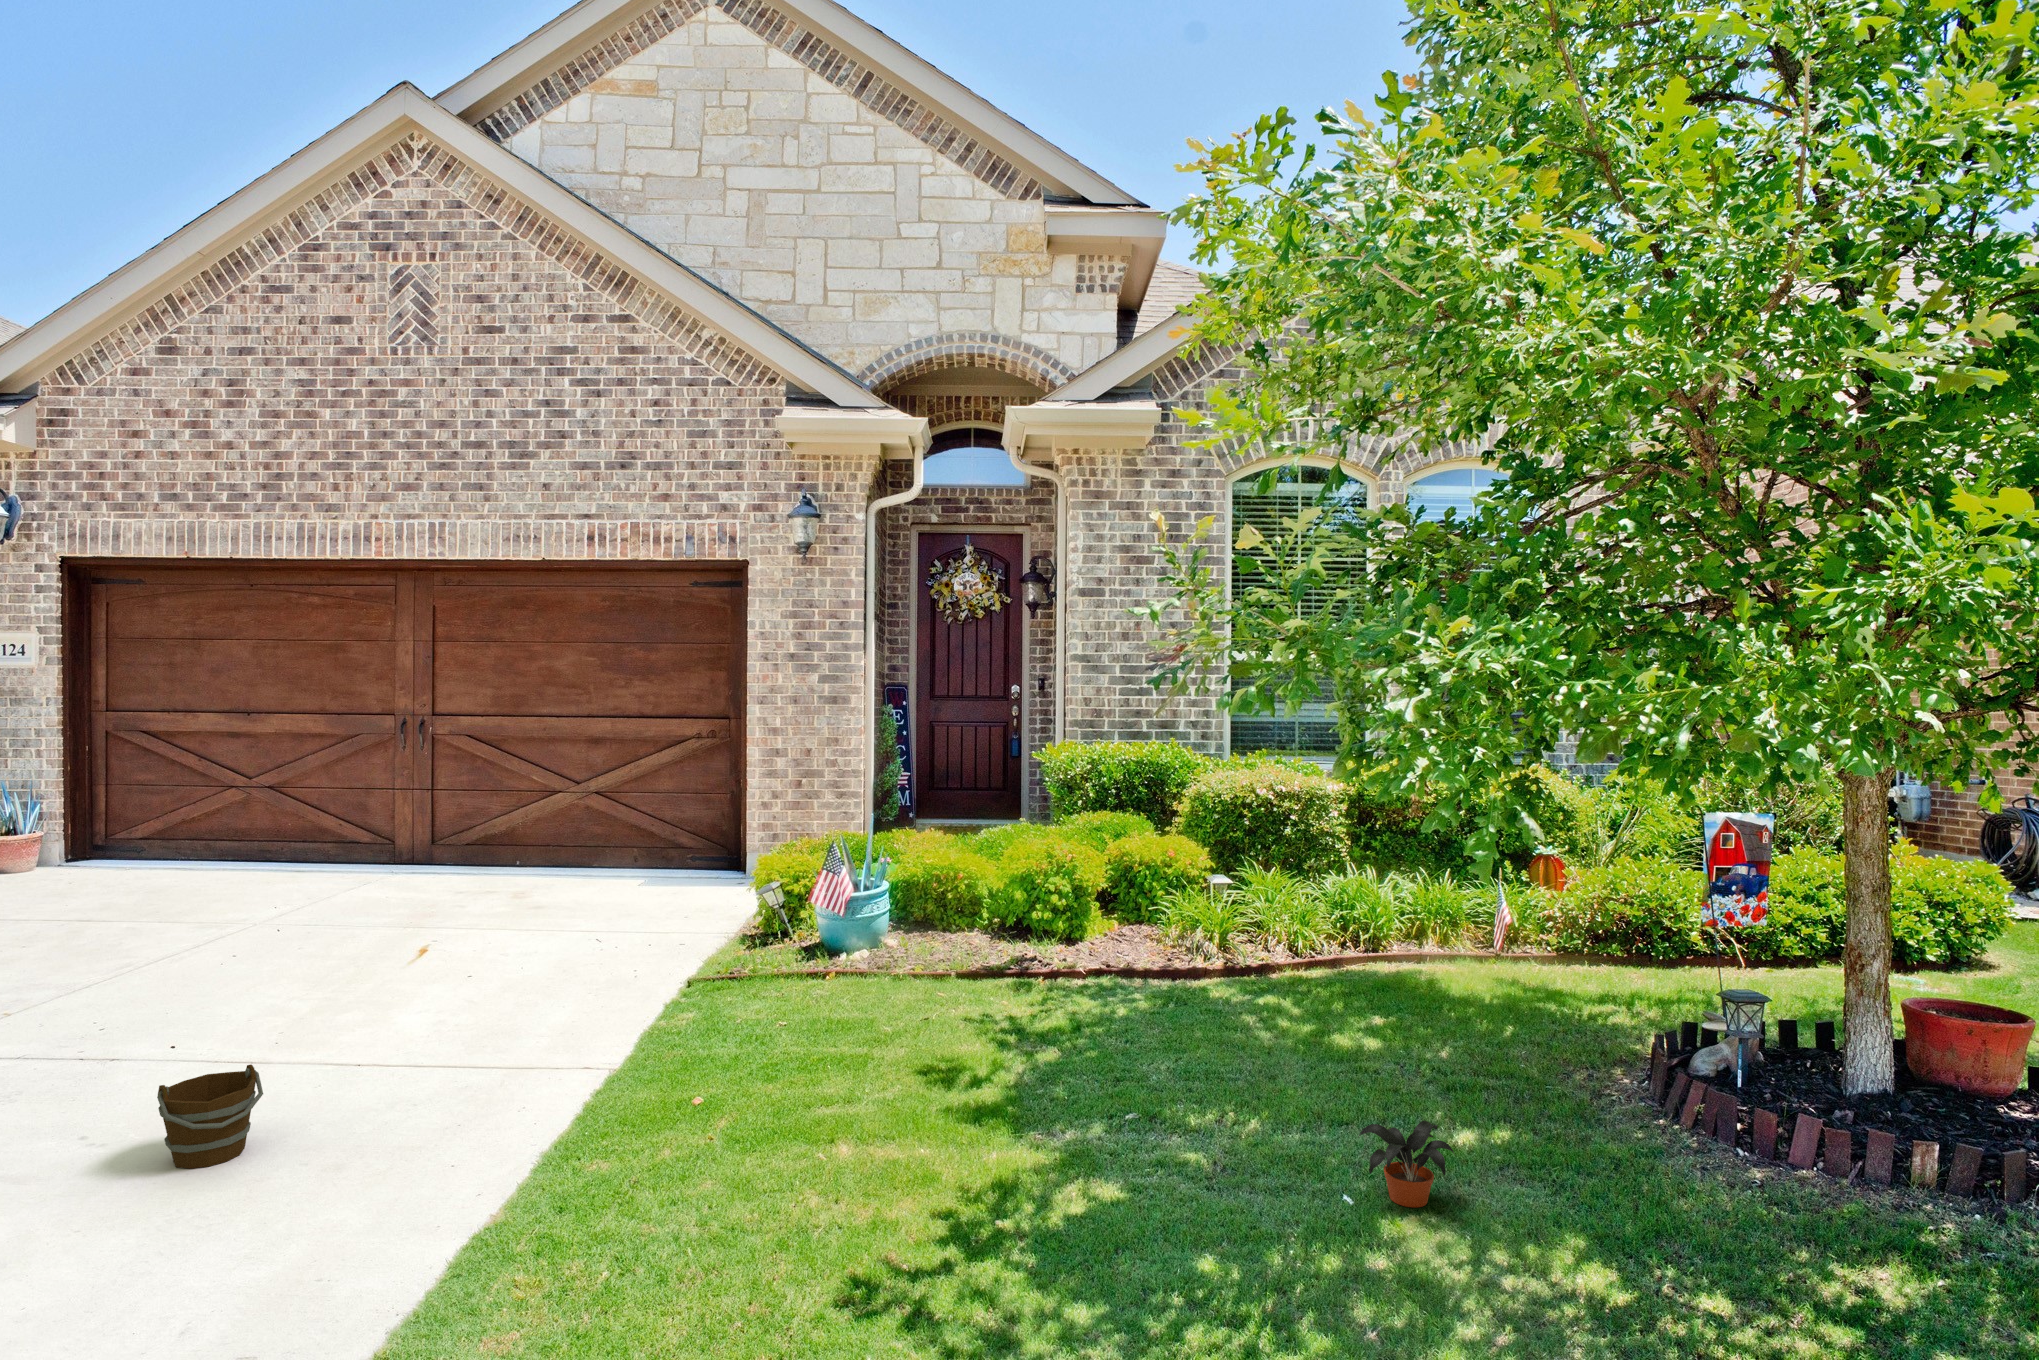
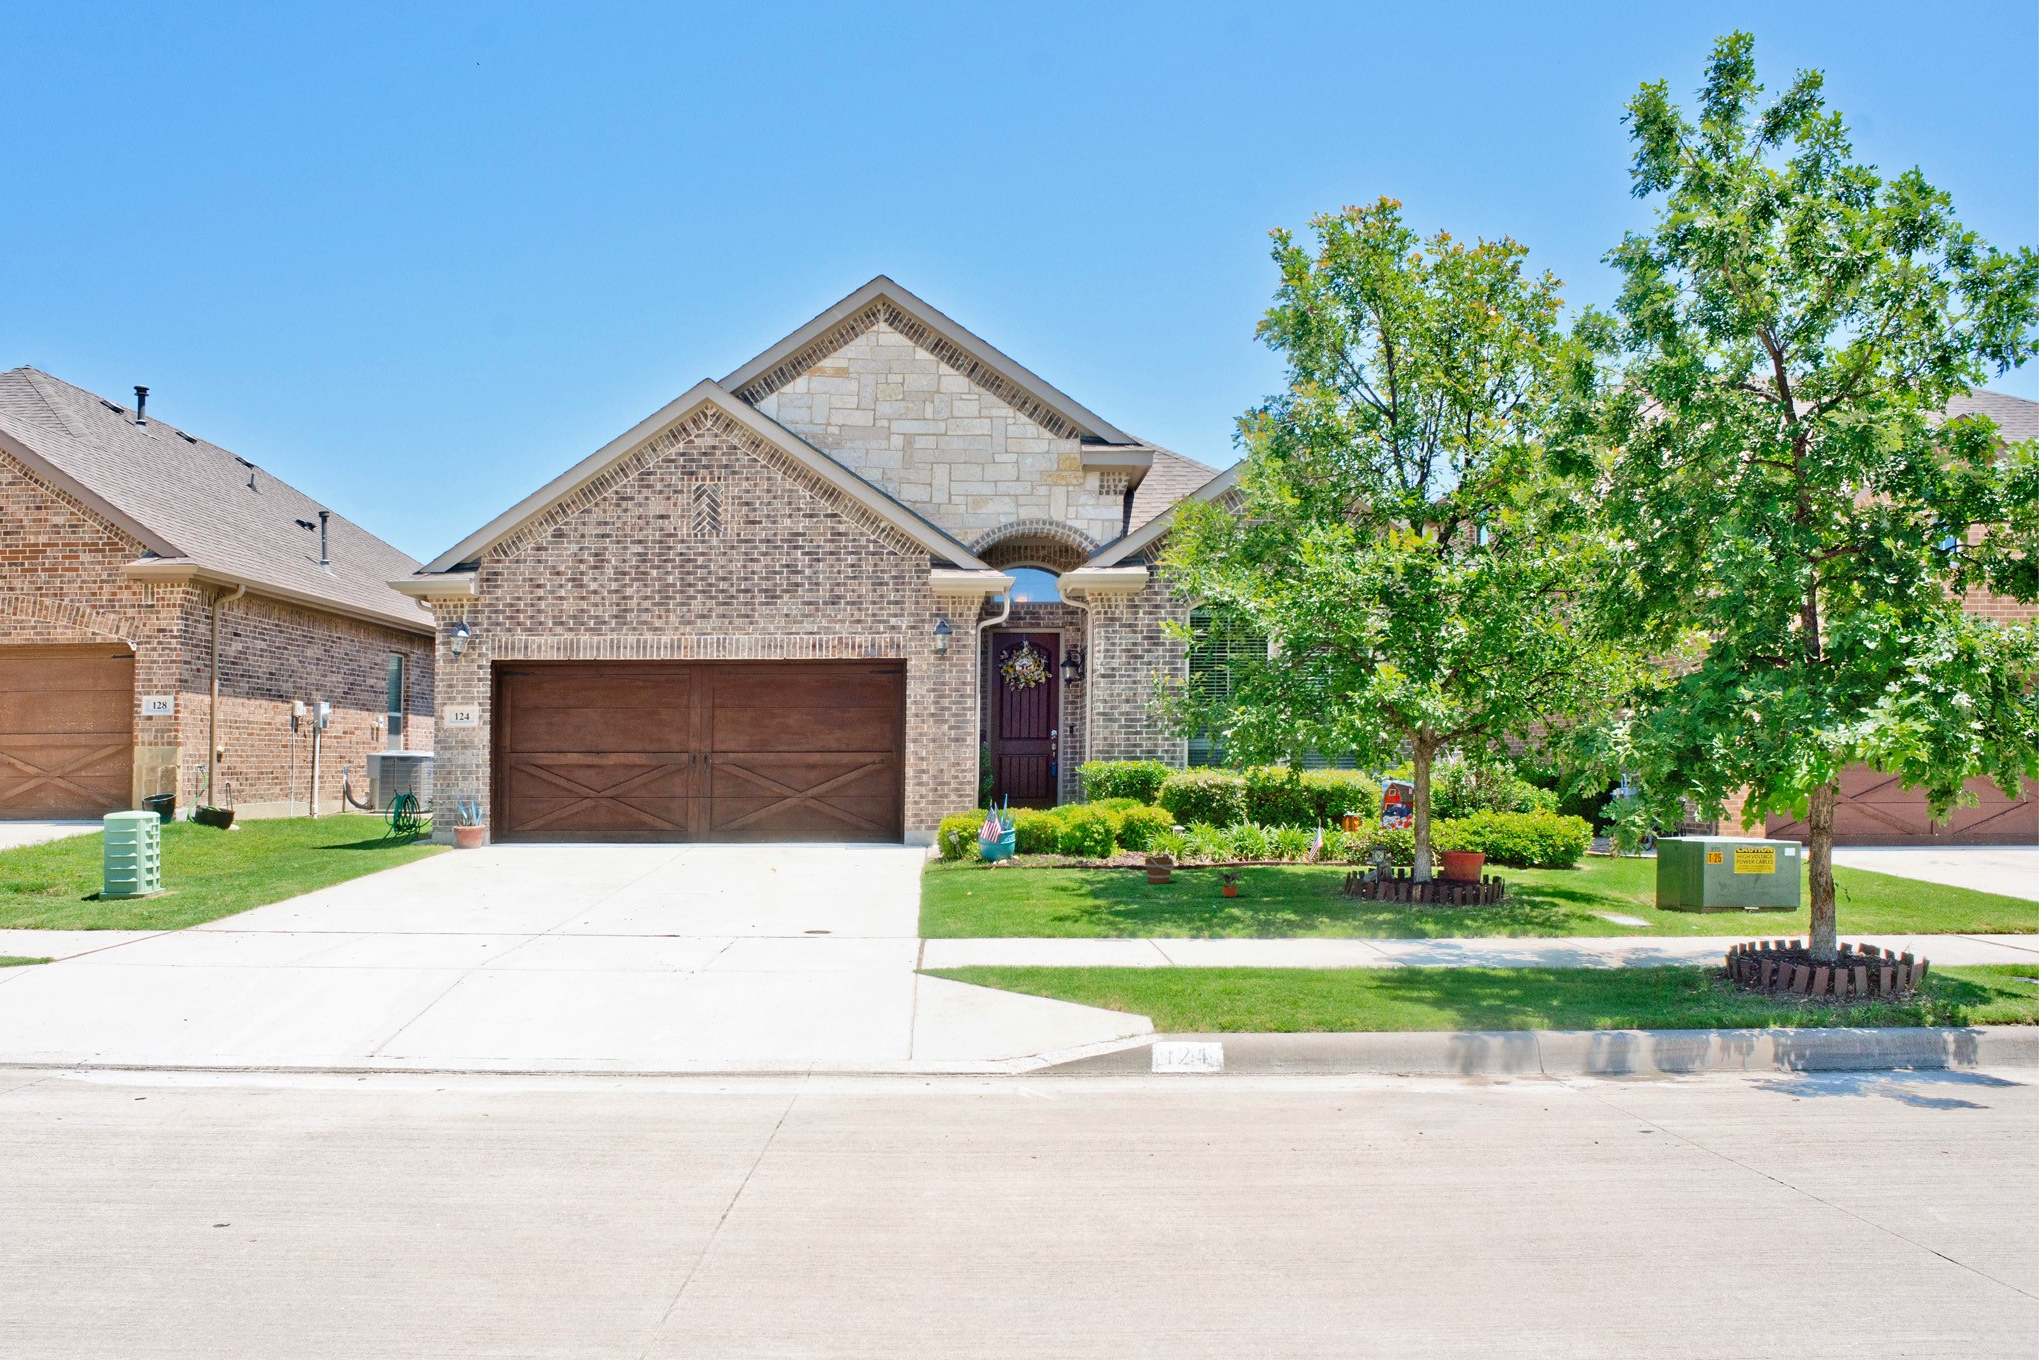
bucket: present [157,1065,263,1169] -> present [1145,854,1174,884]

